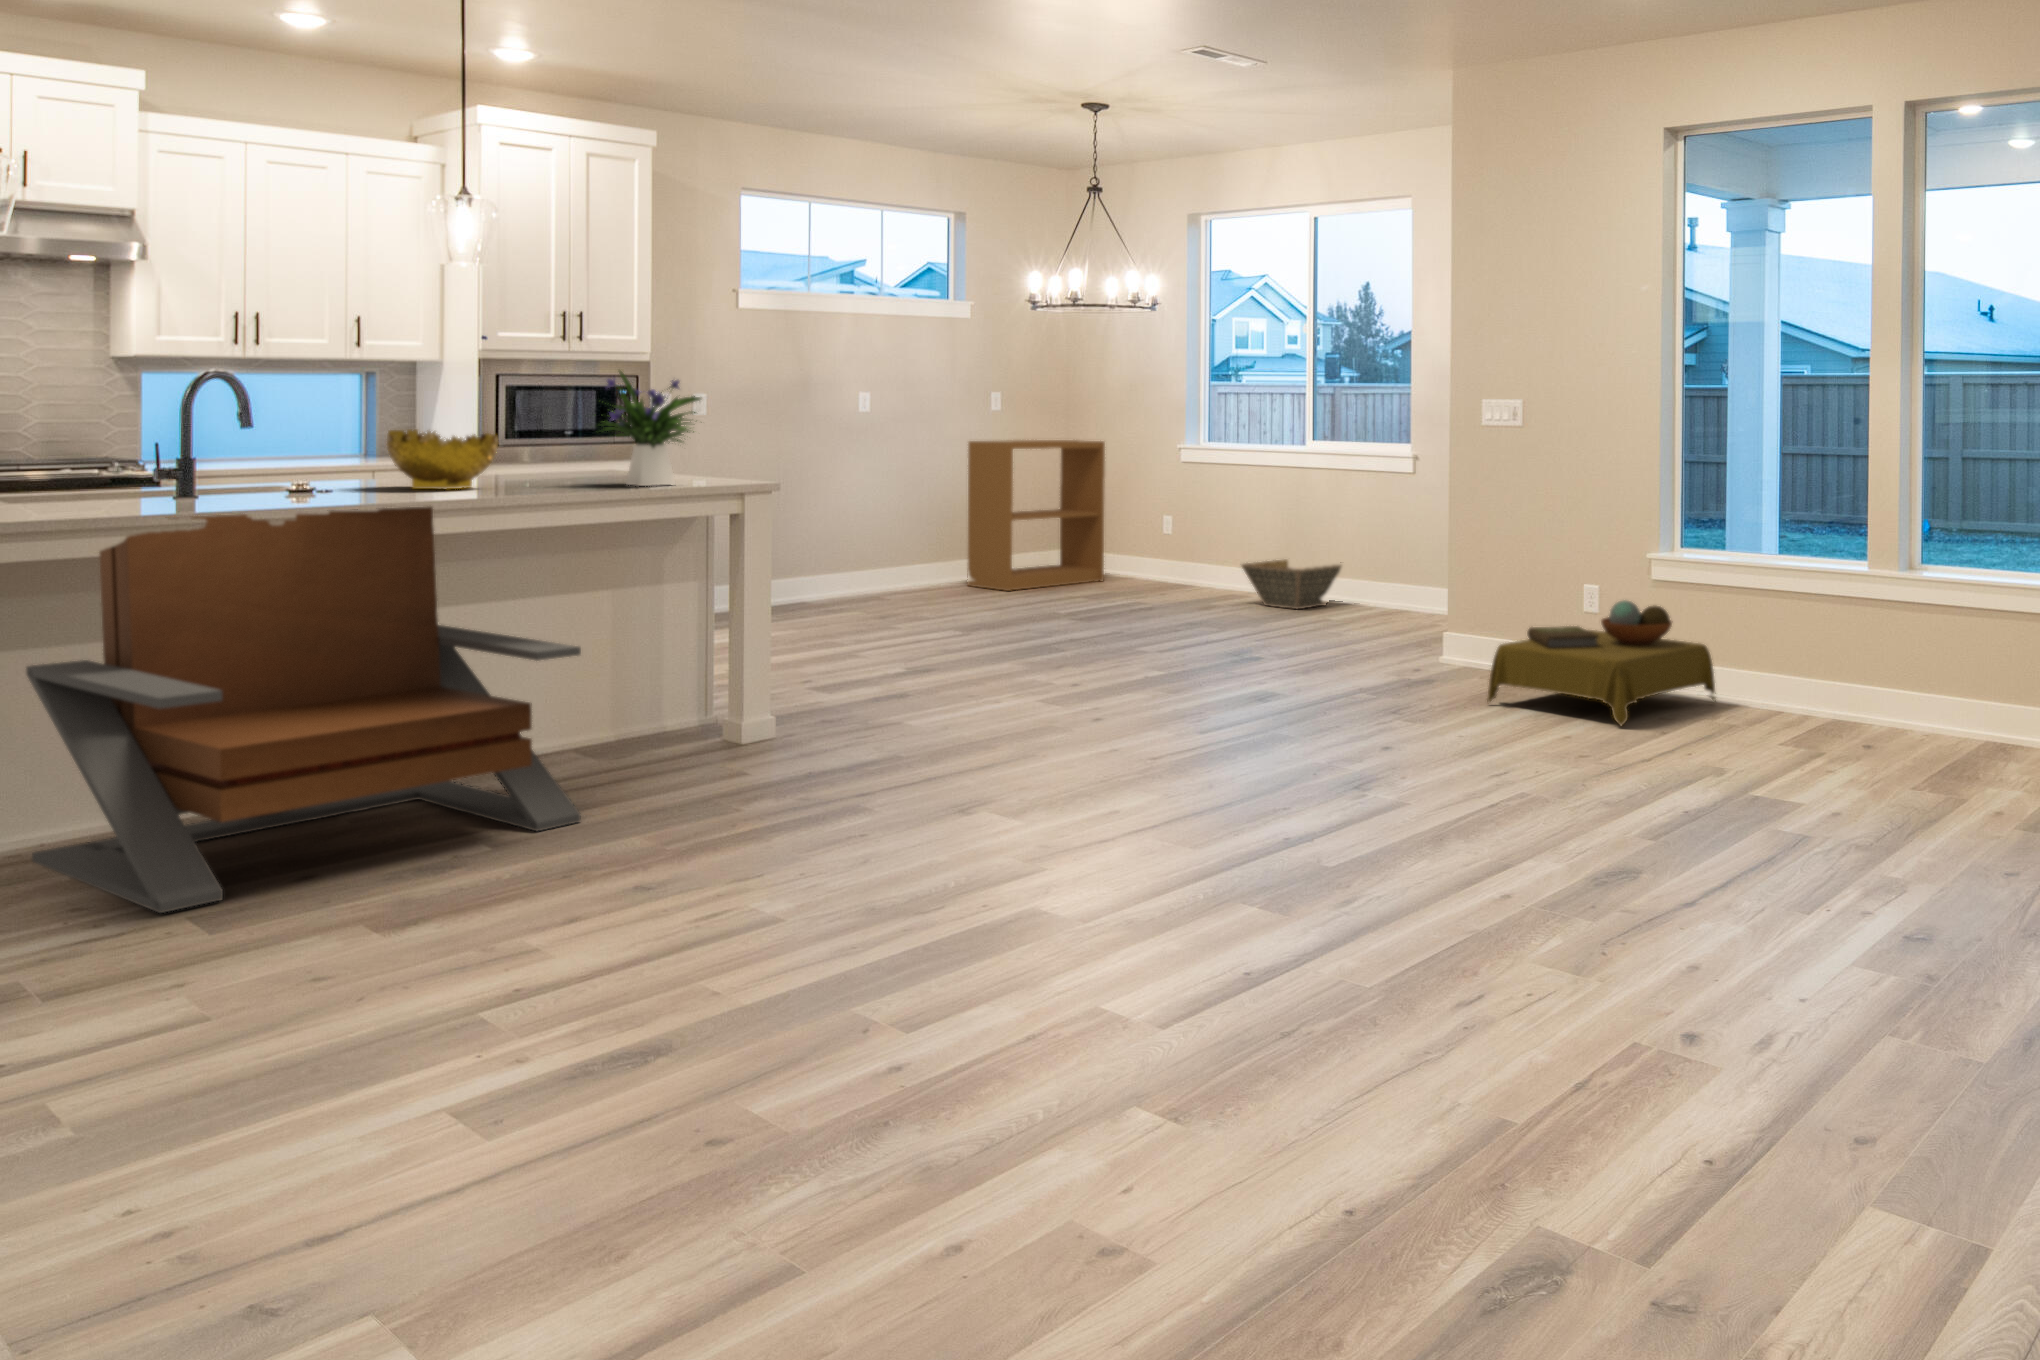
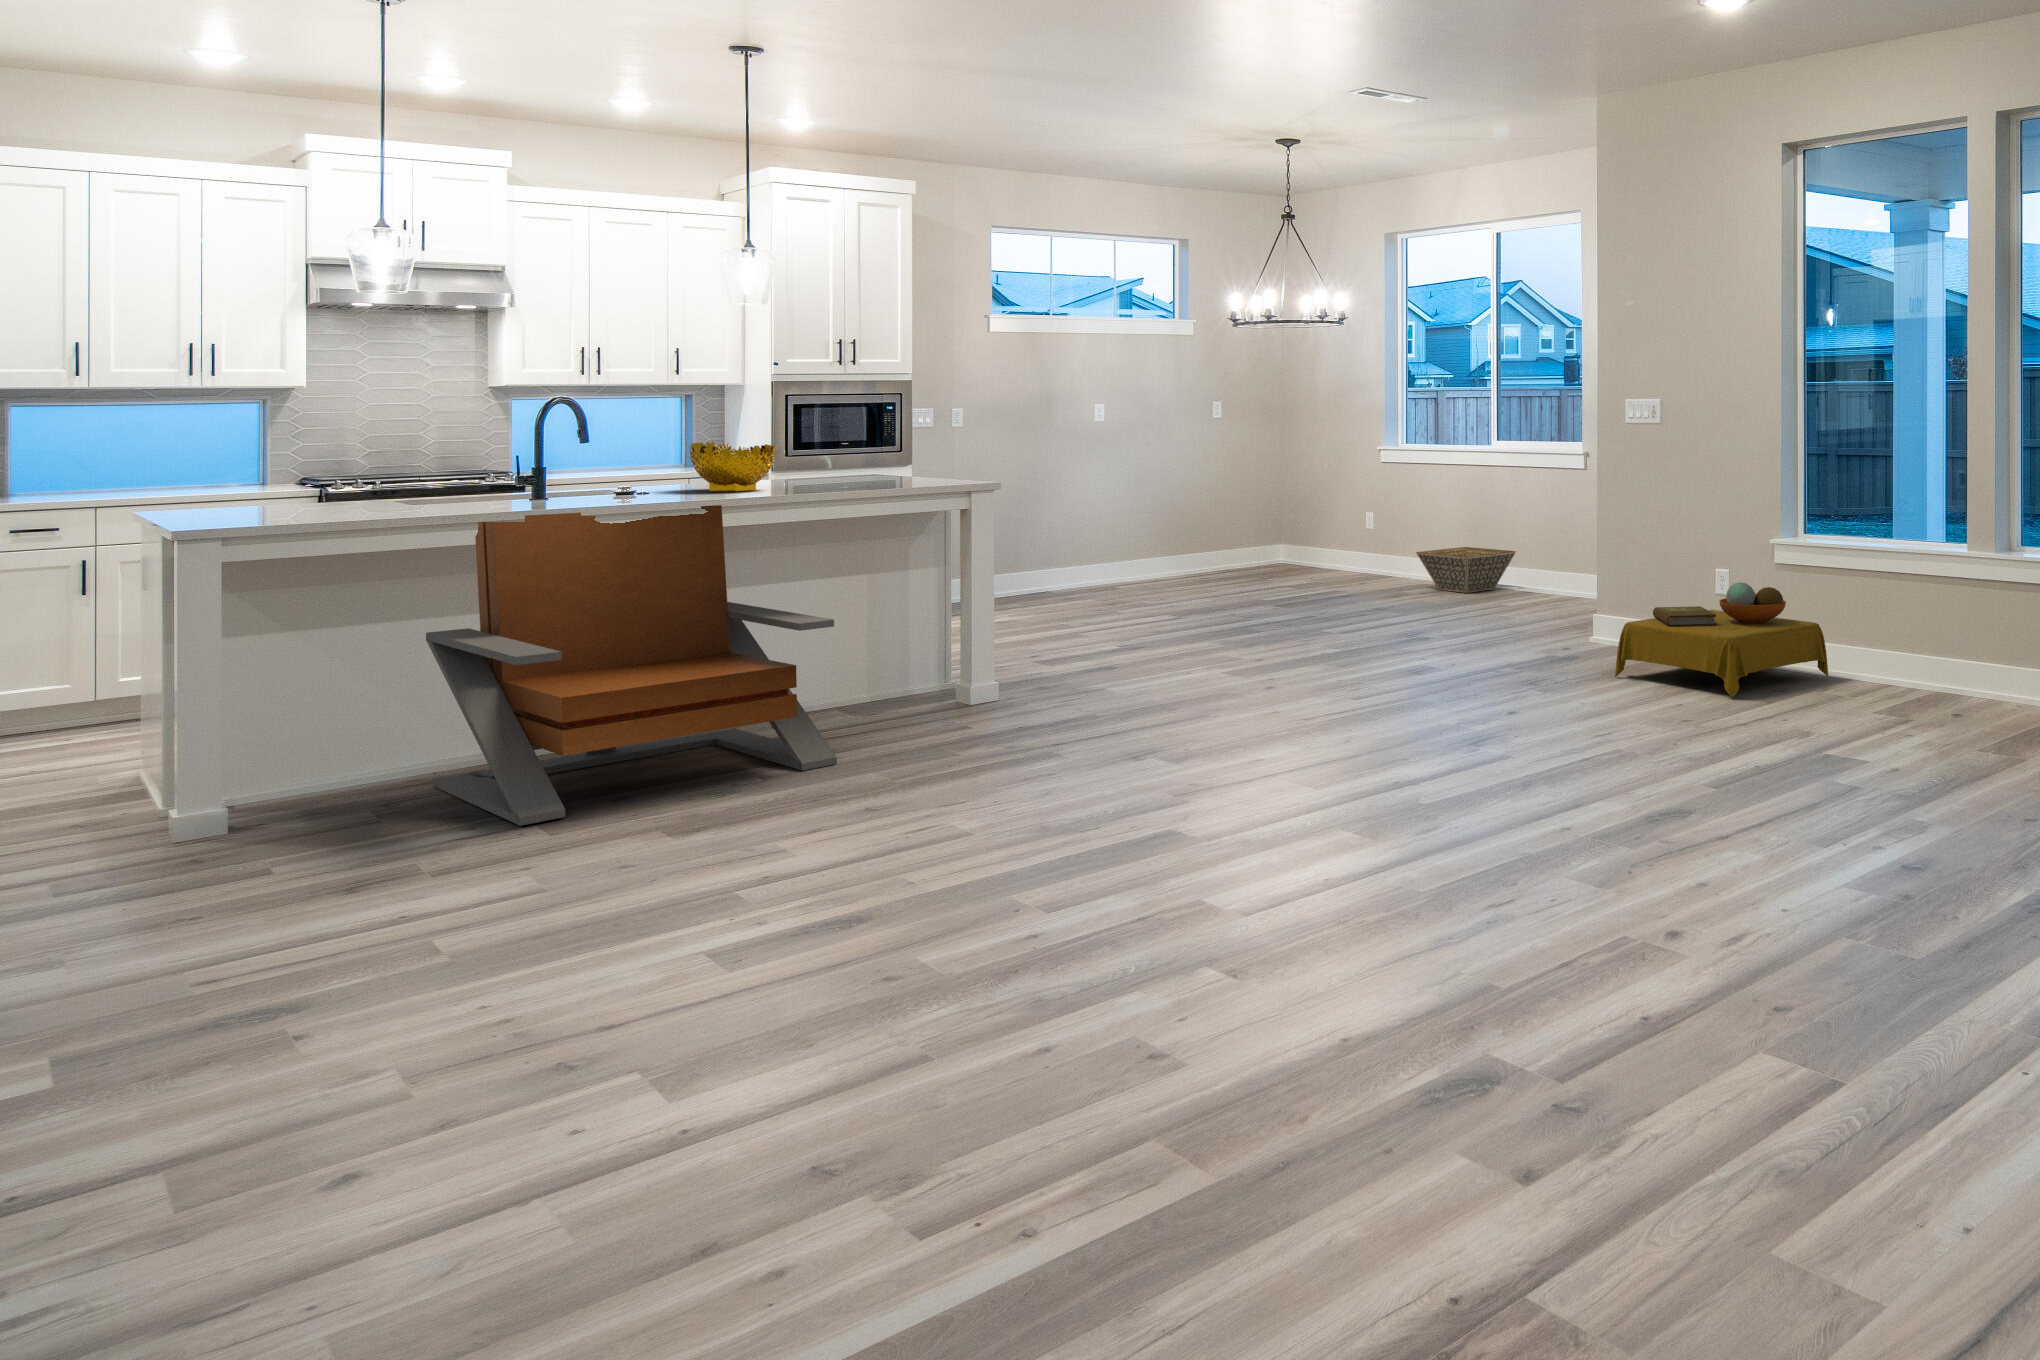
flower arrangement: present [603,371,701,486] -> none [844,389,940,487]
bookshelf: present [967,440,1105,591] -> none [1182,442,1301,577]

